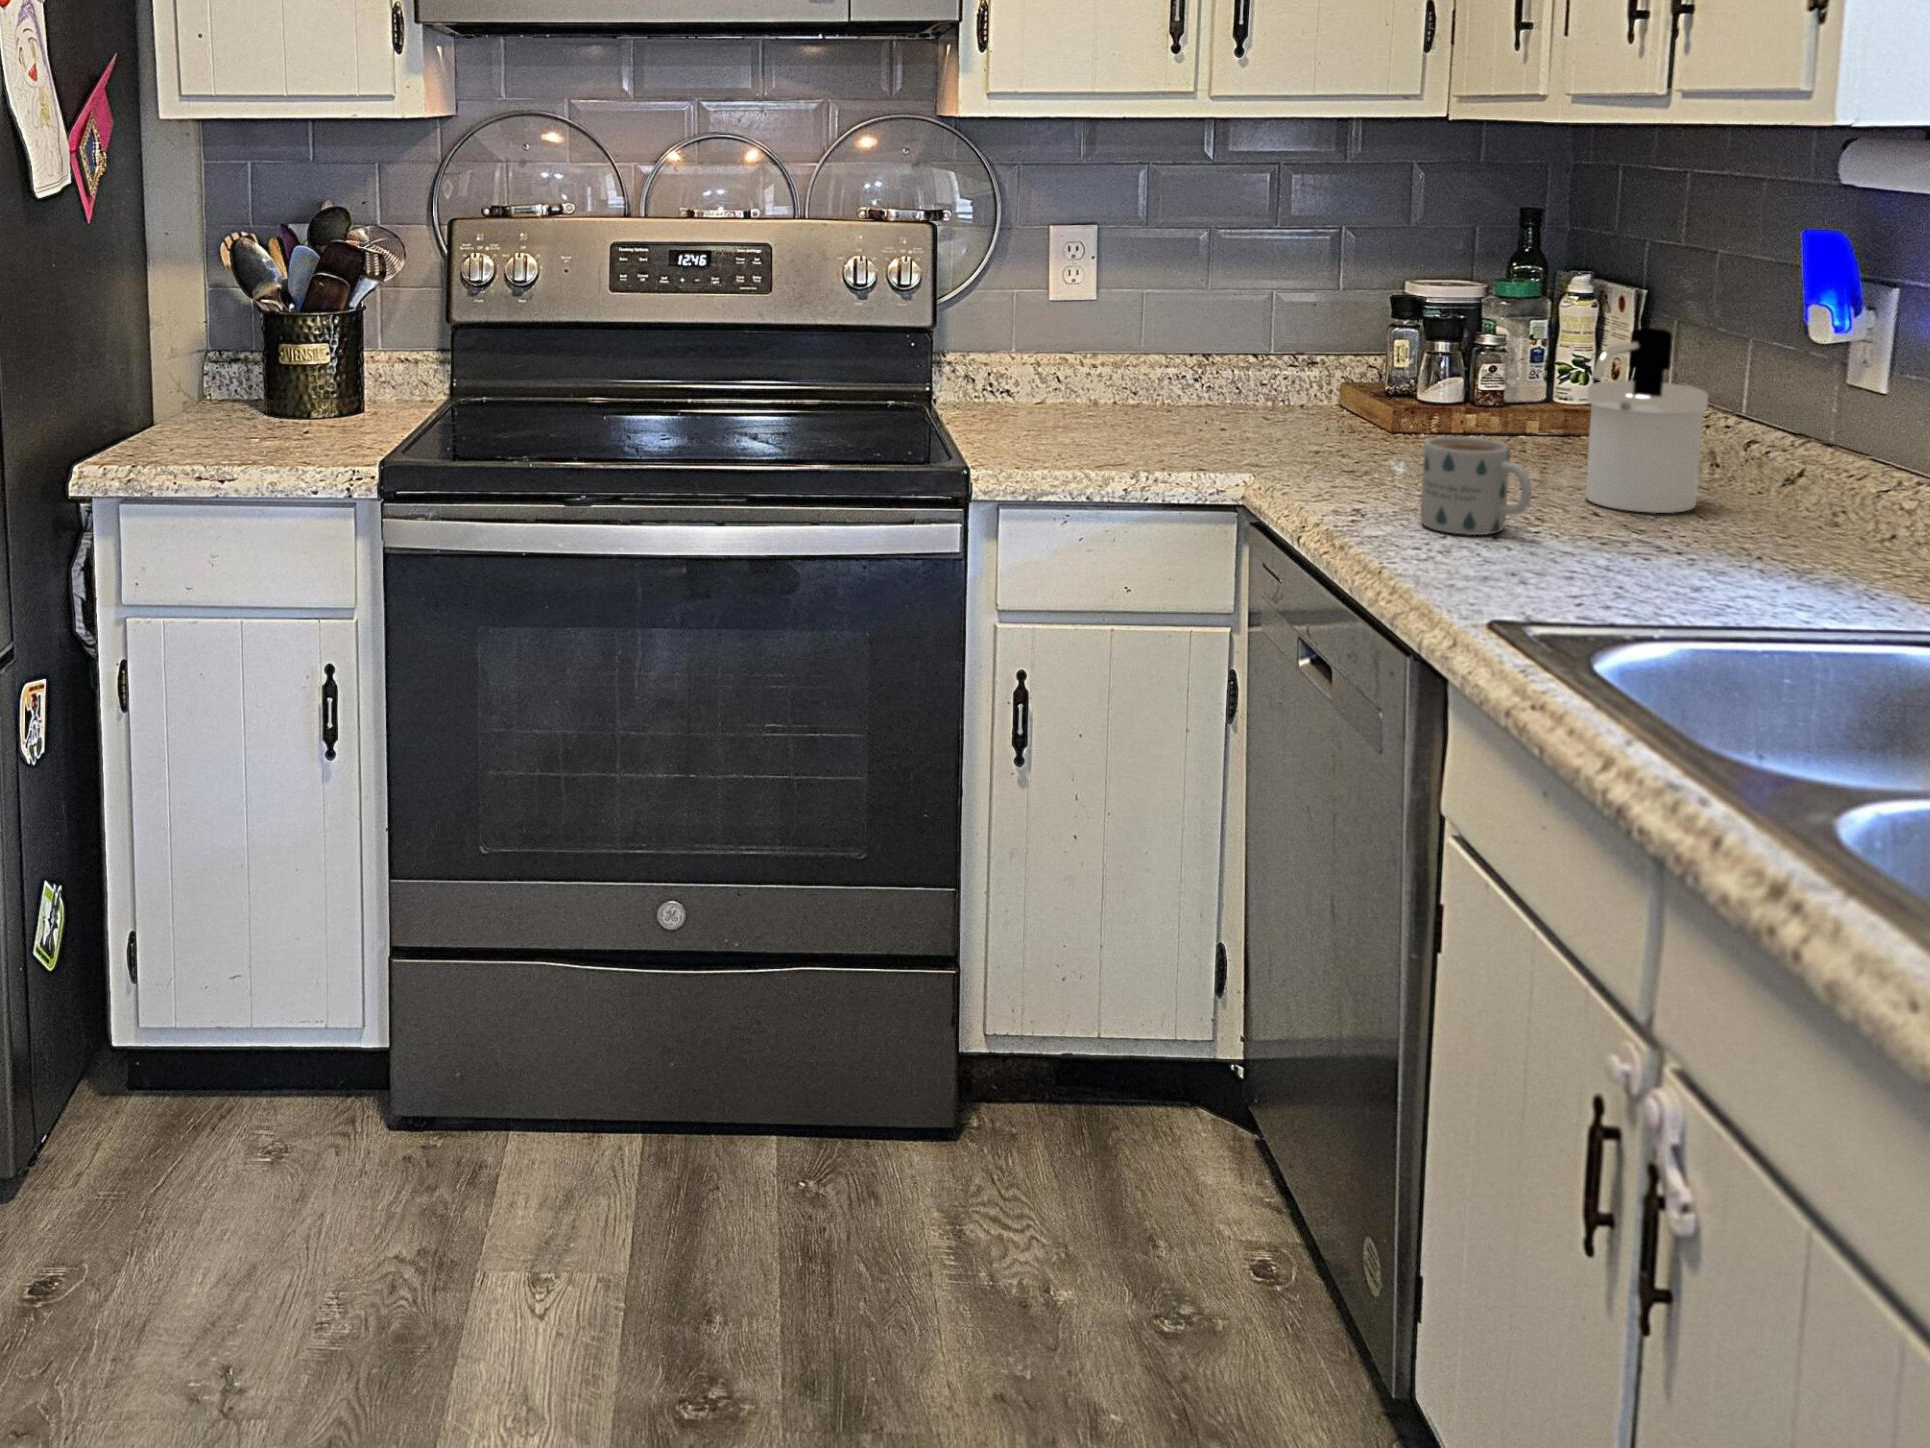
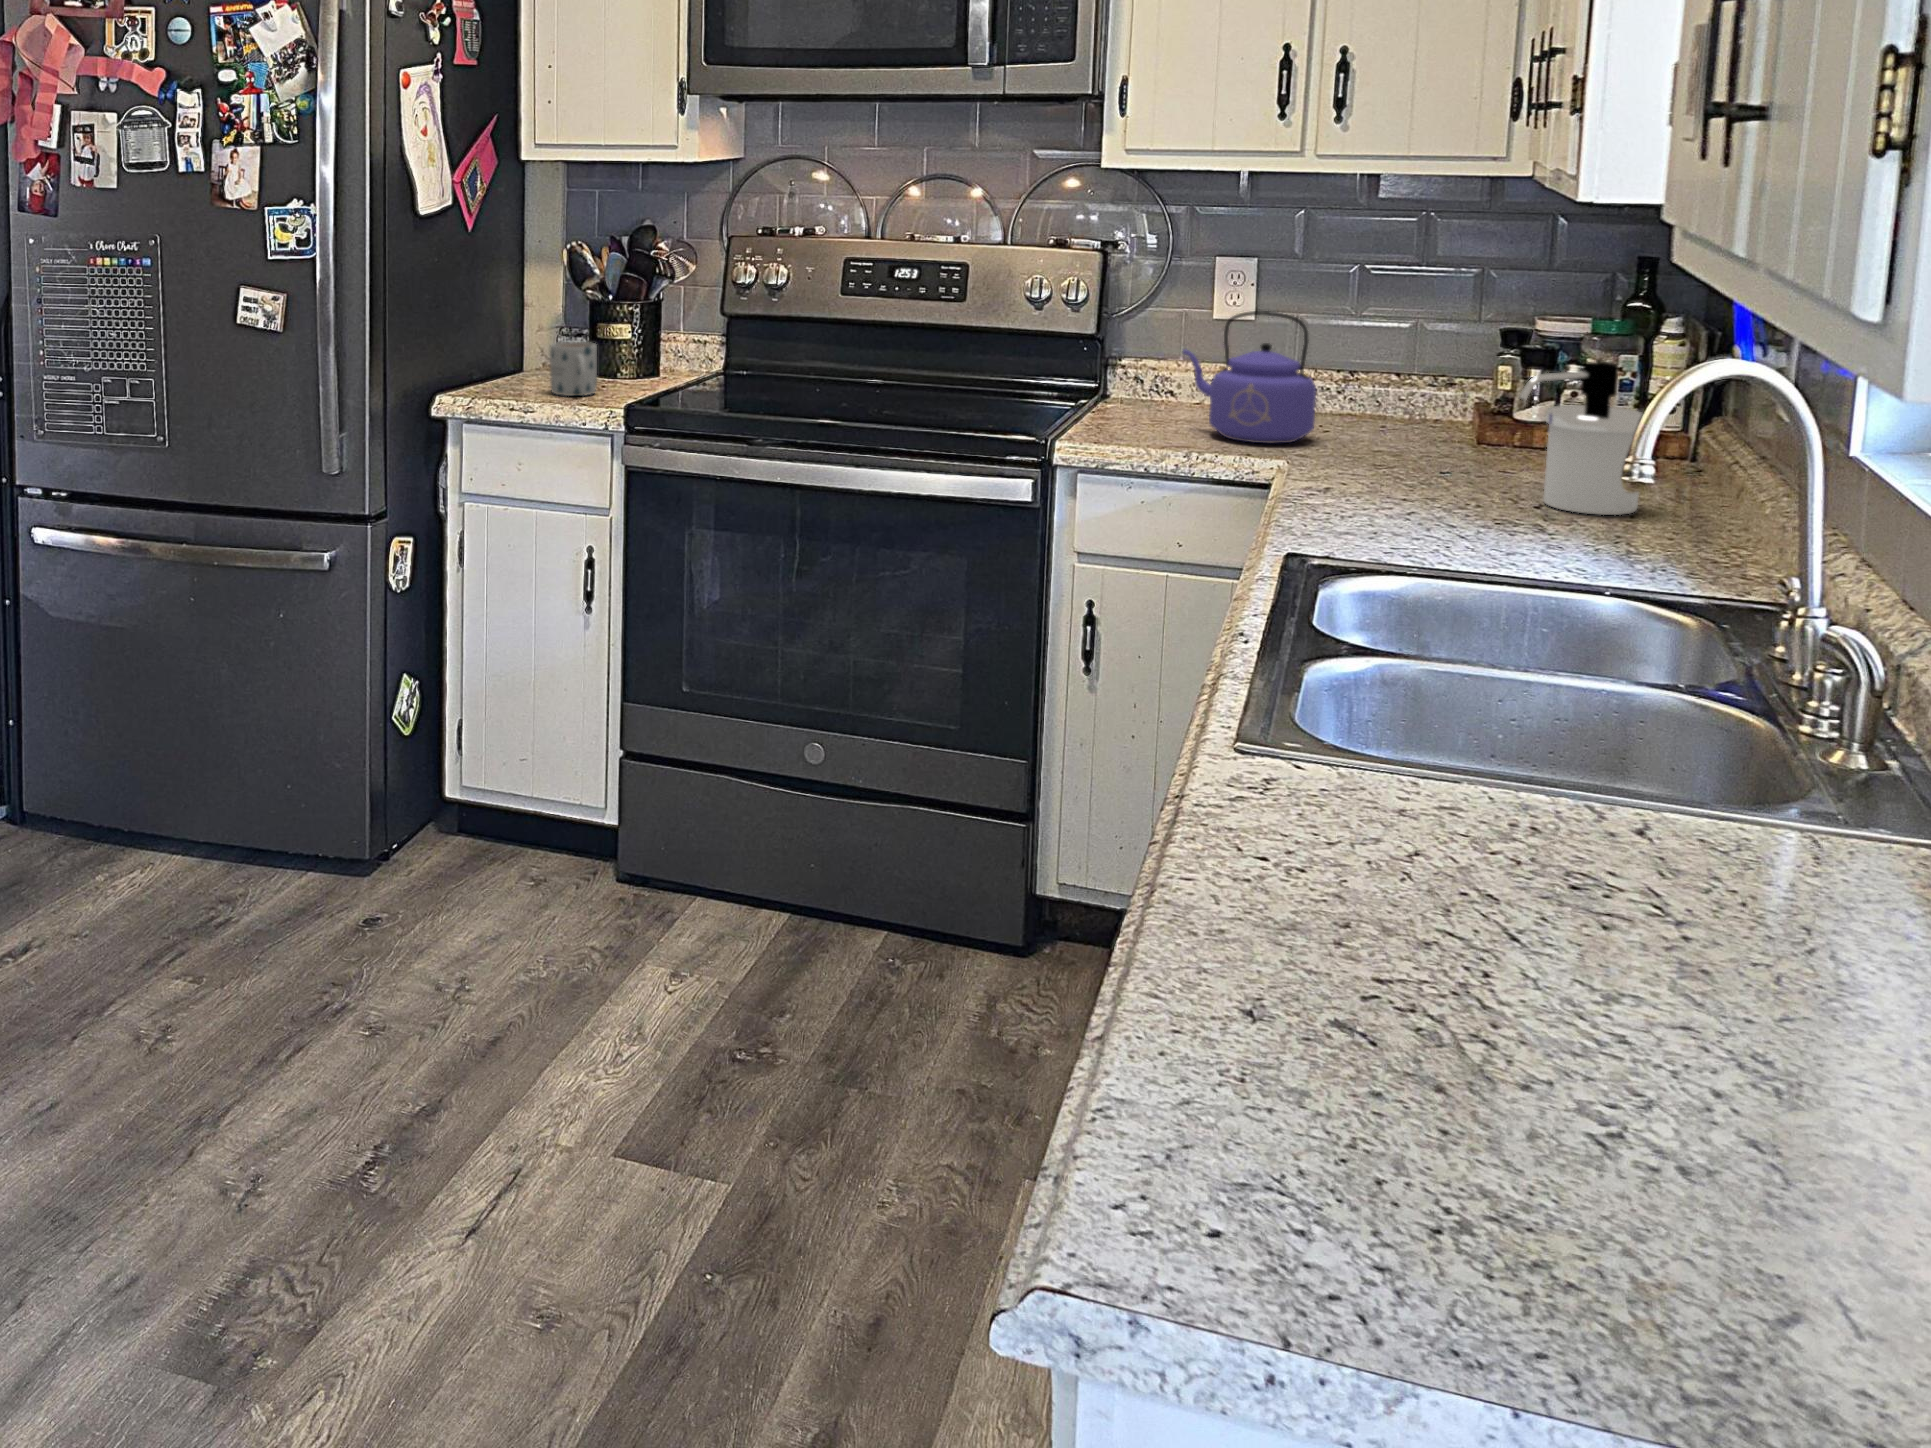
kettle: none [1072,286,1239,449] -> present [1183,311,1316,444]
mug: present [1421,437,1532,535] -> present [550,341,597,396]

